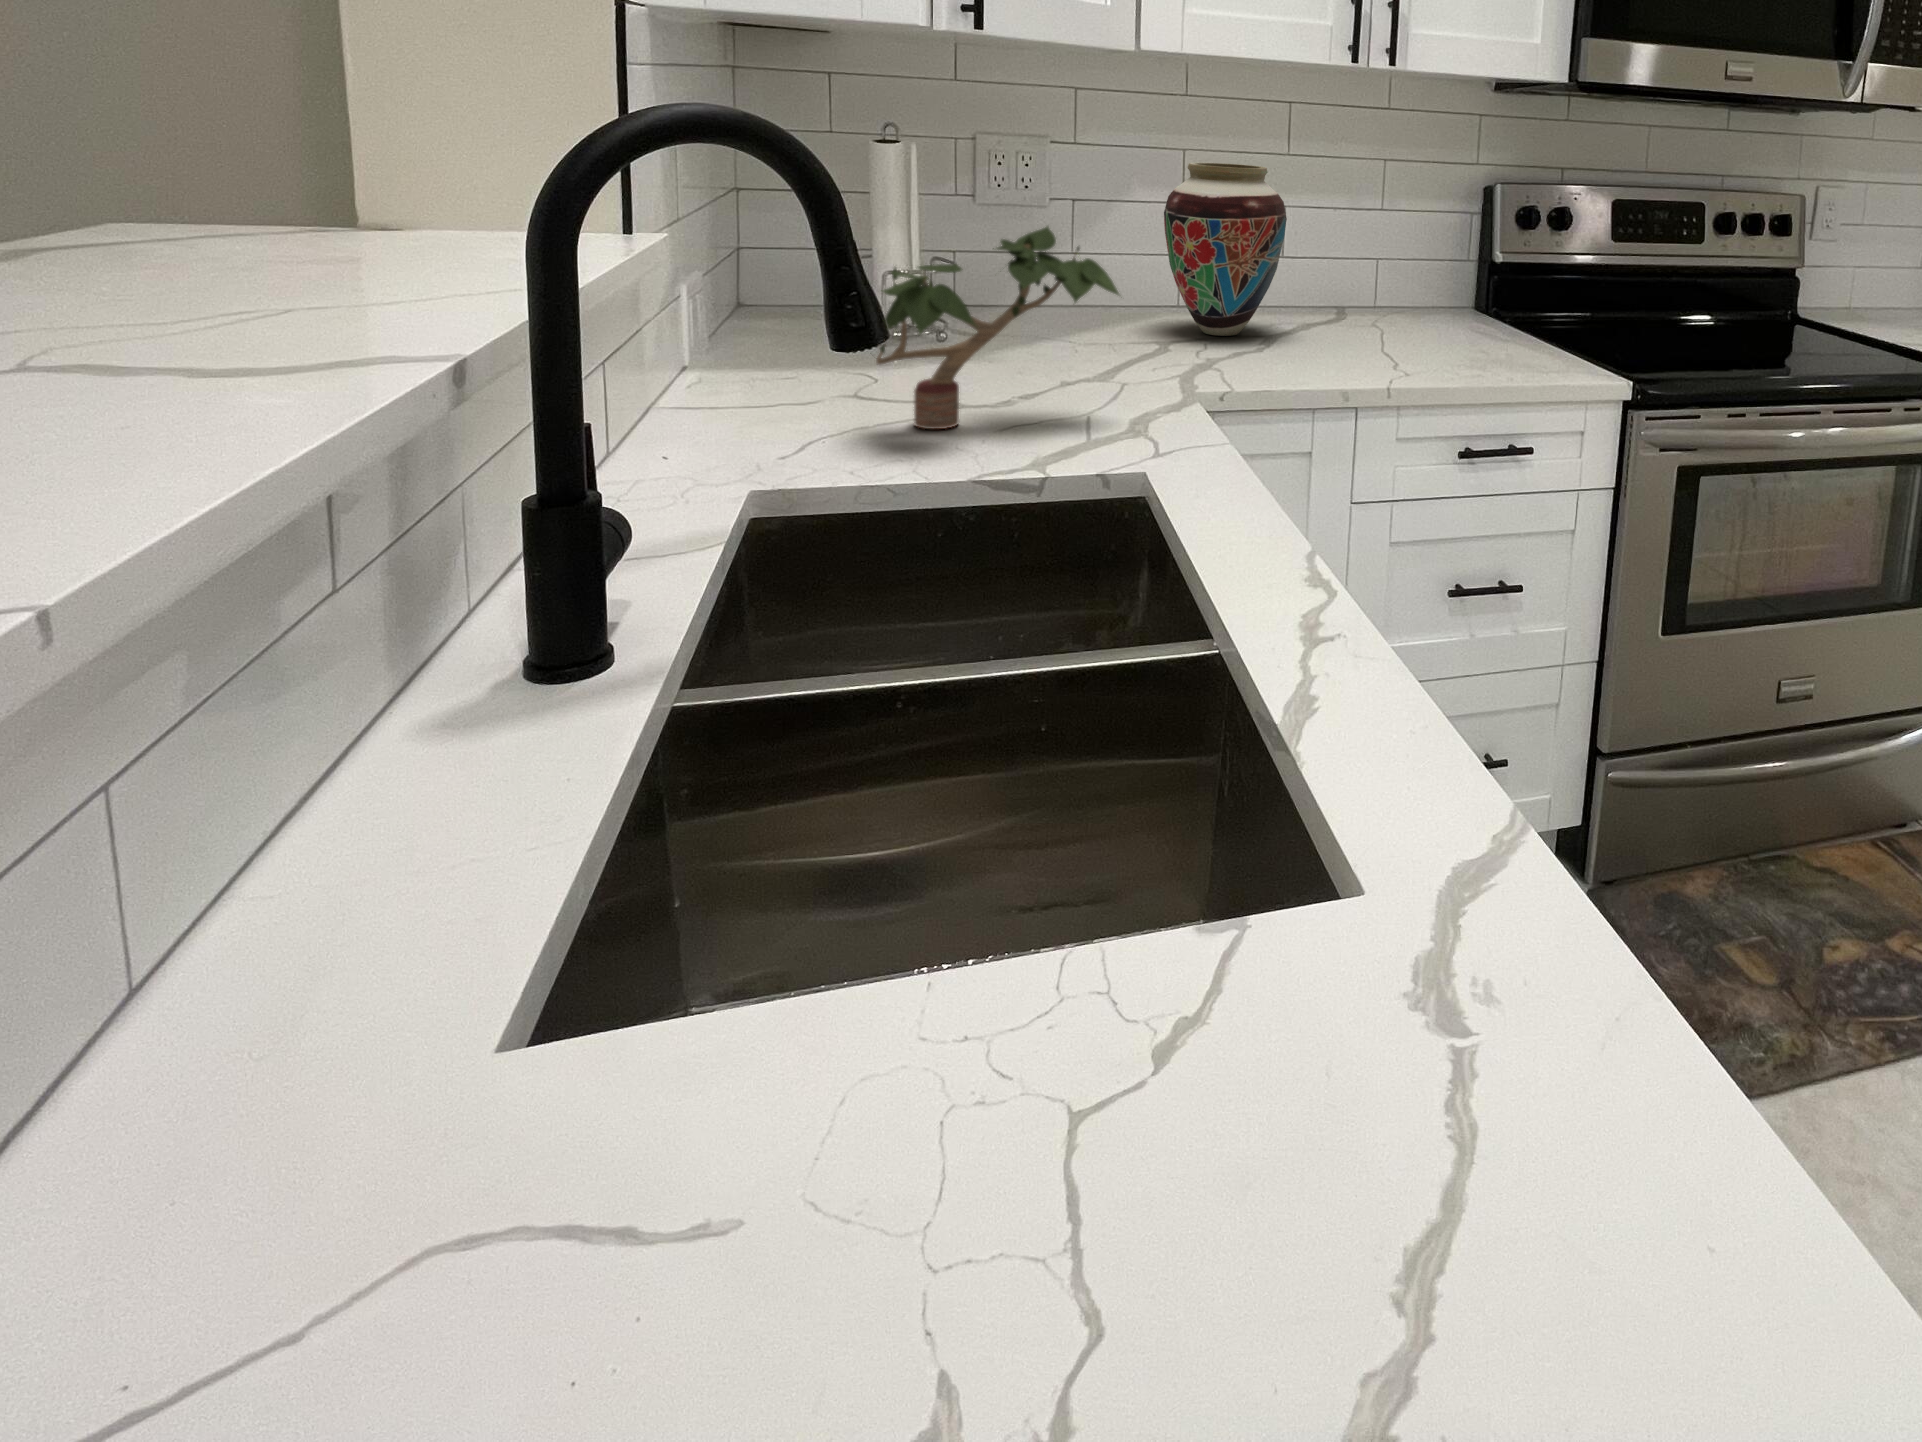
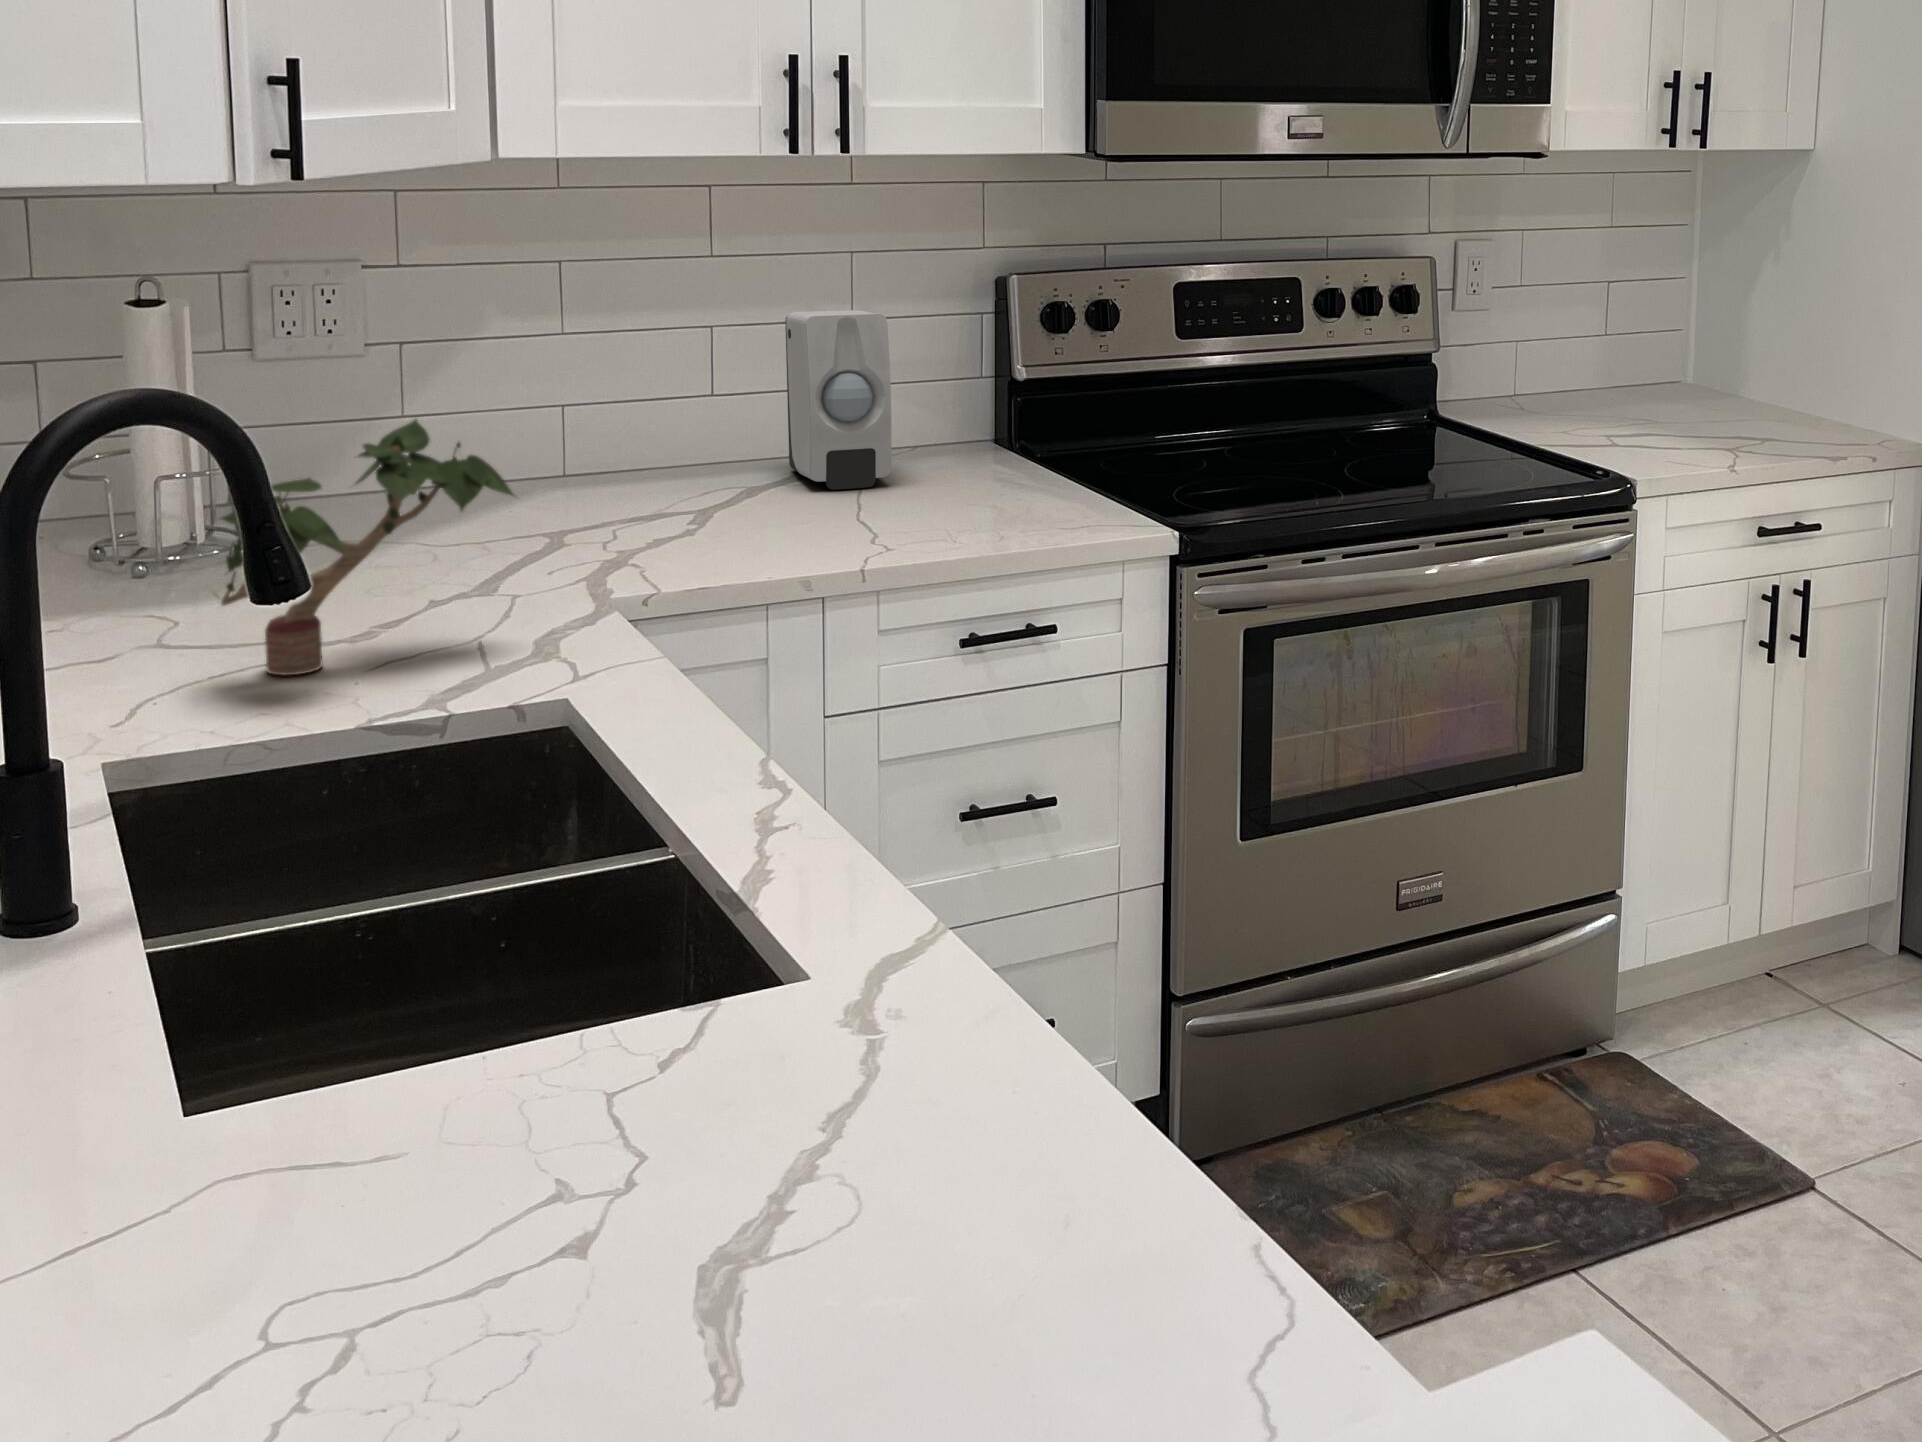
vase: present [1164,163,1287,336] -> none [544,286,716,516]
soap dispenser: none [1333,198,1412,331] -> present [785,310,891,490]

